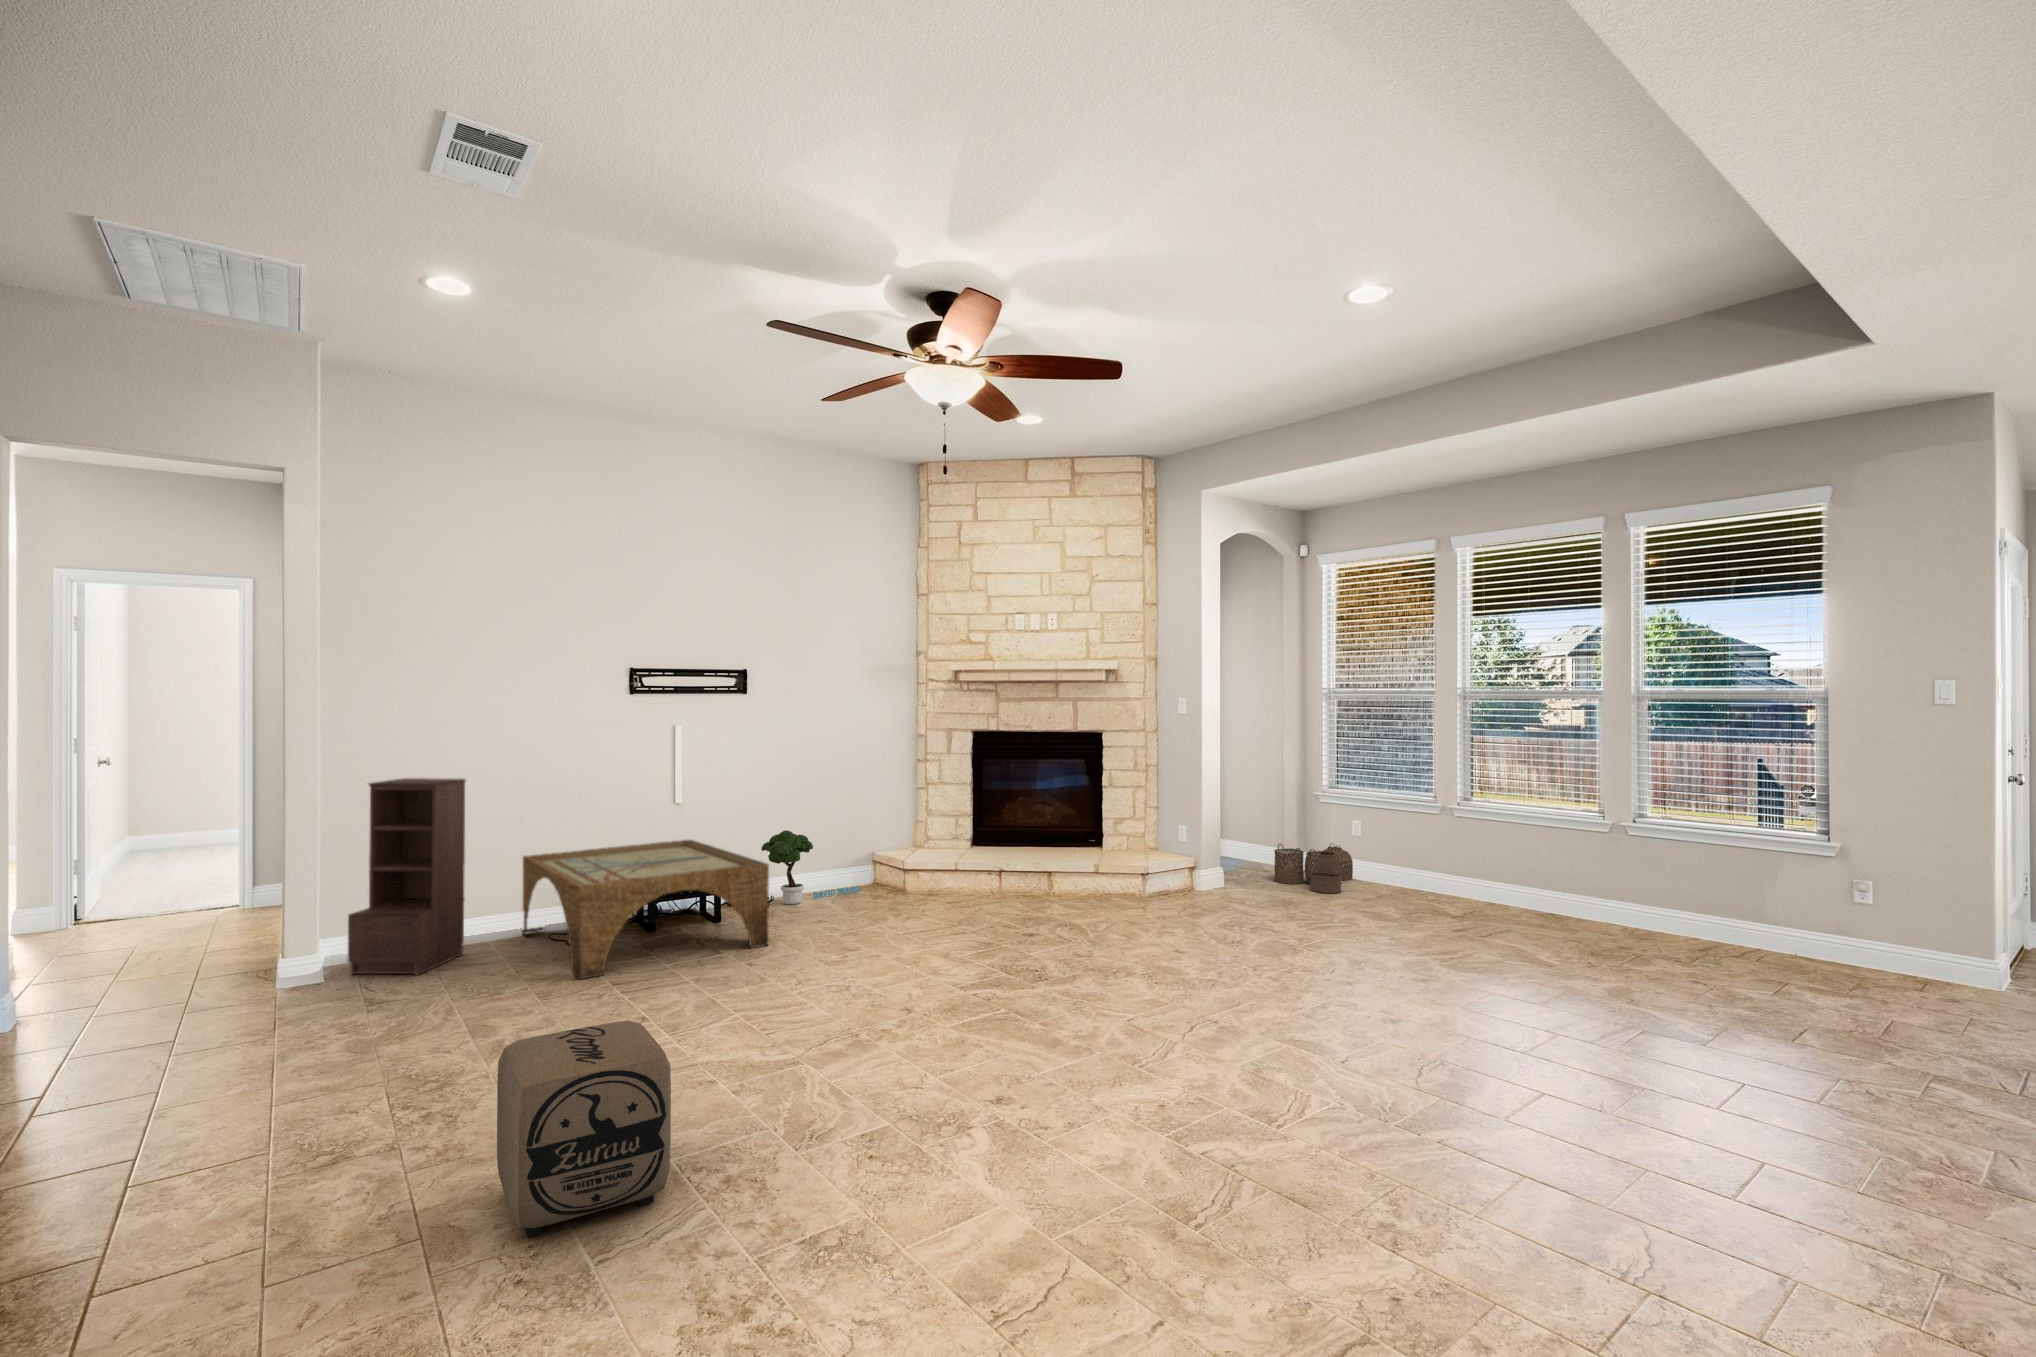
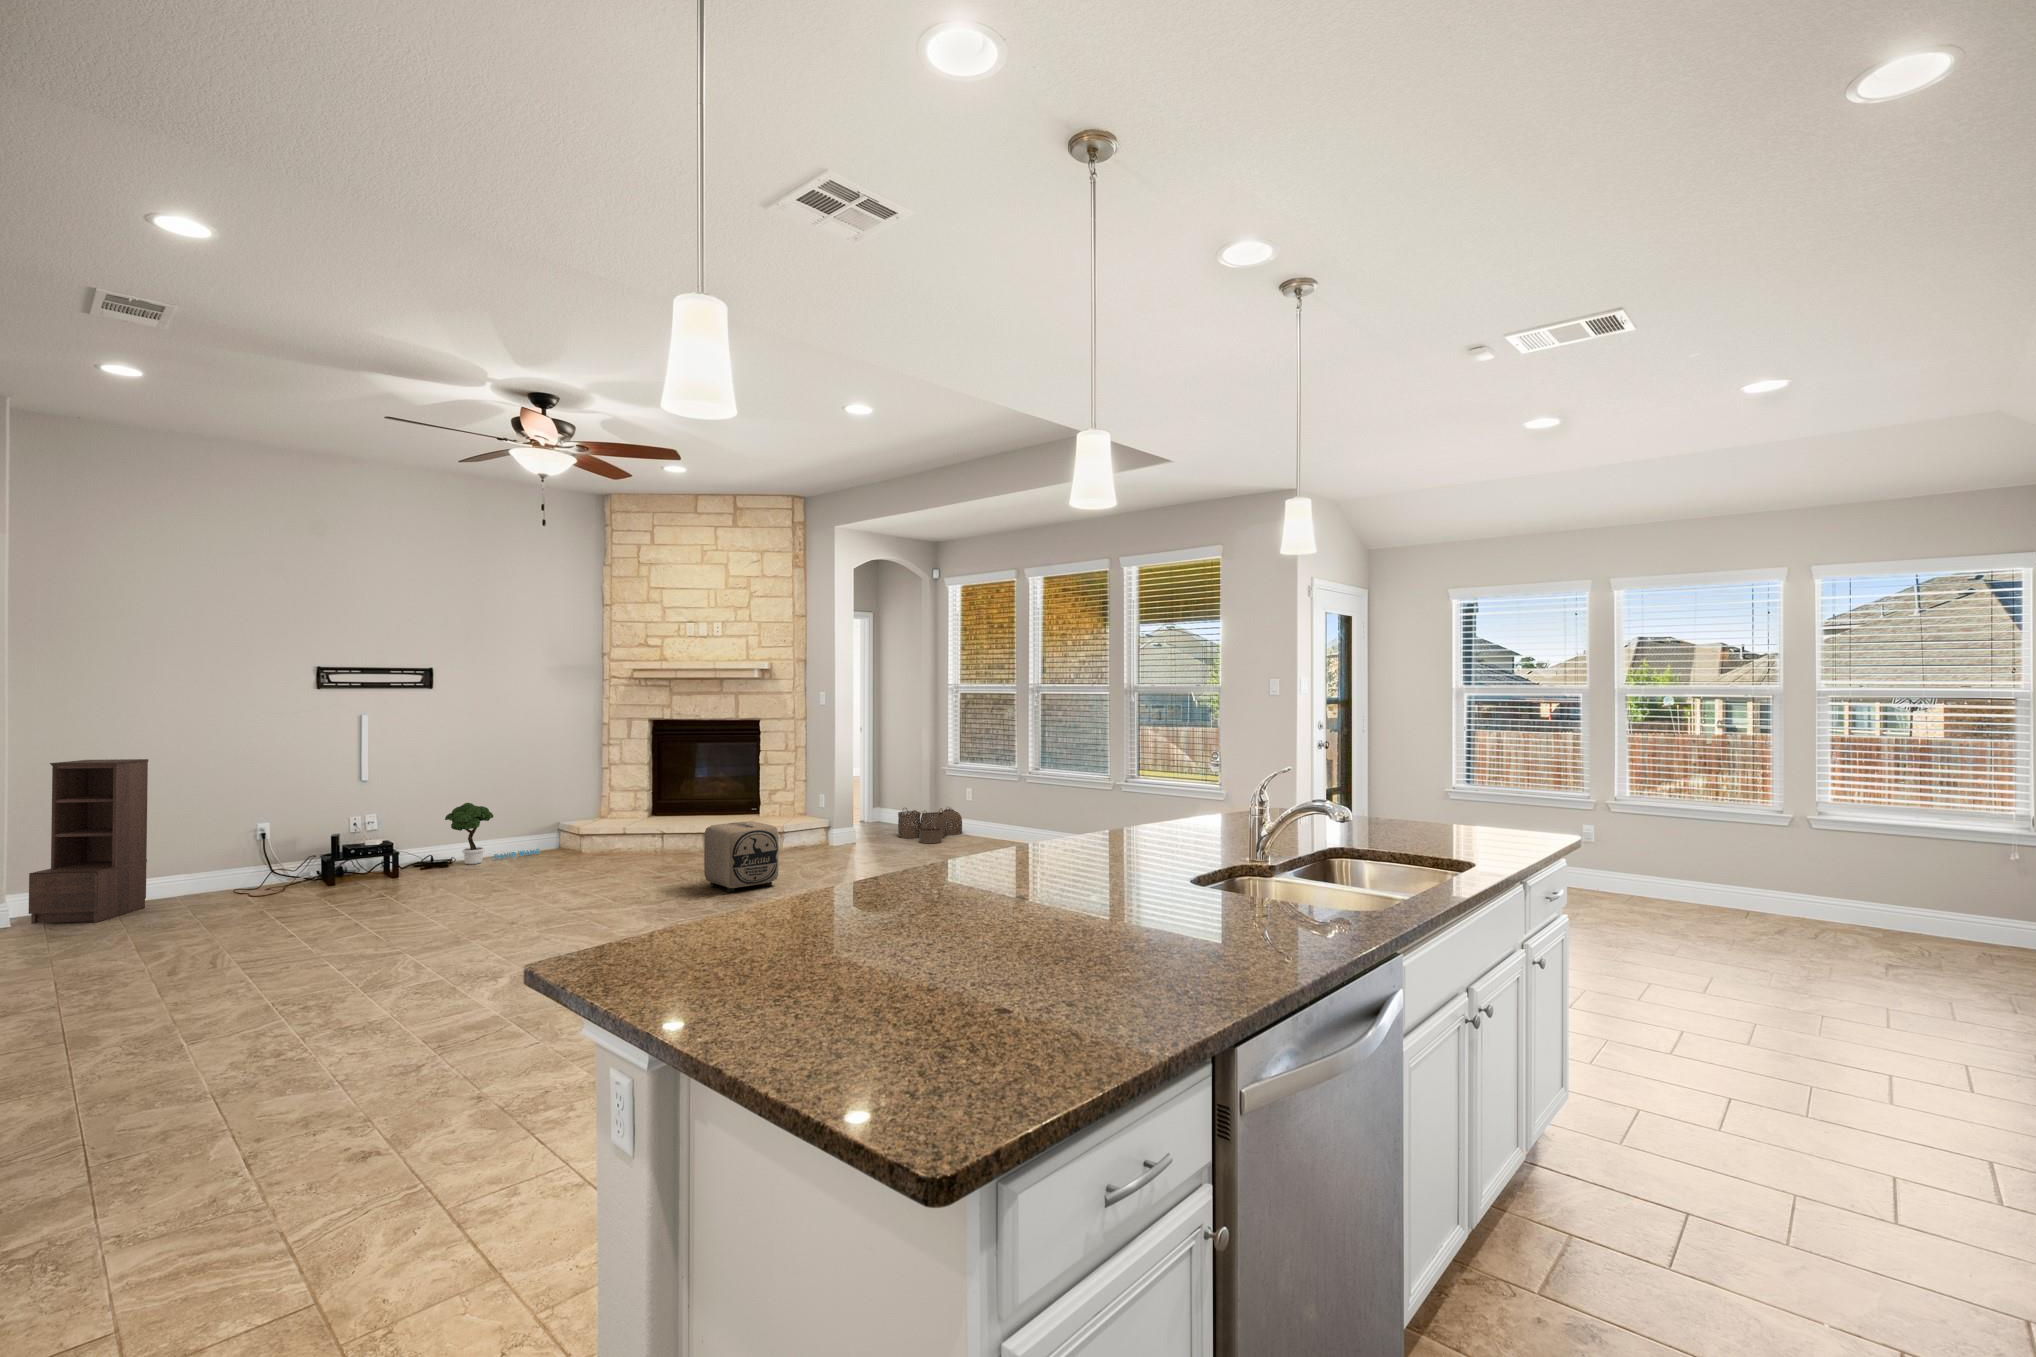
coffee table: present [522,840,769,979] -> none [207,811,432,919]
ottoman: present [497,1021,671,1238] -> present [704,821,779,892]

